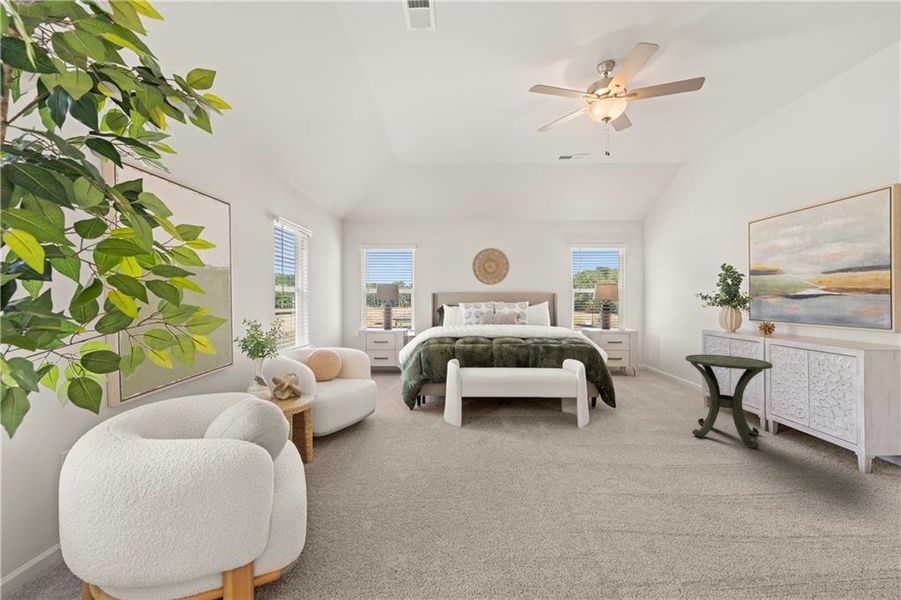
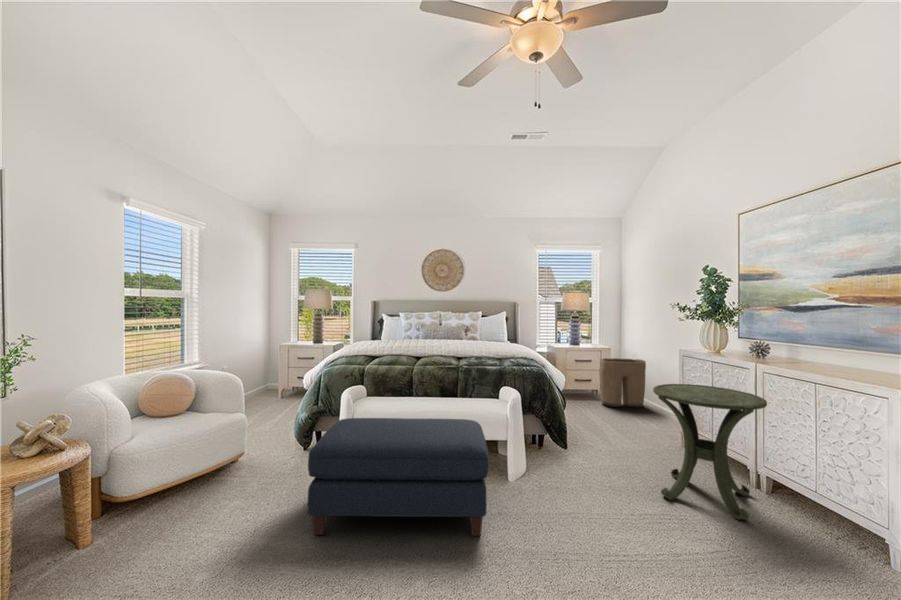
laundry basket: none [629,340,669,380] -> present [599,358,646,407]
ottoman: none [450,380,575,456] -> present [308,418,489,536]

